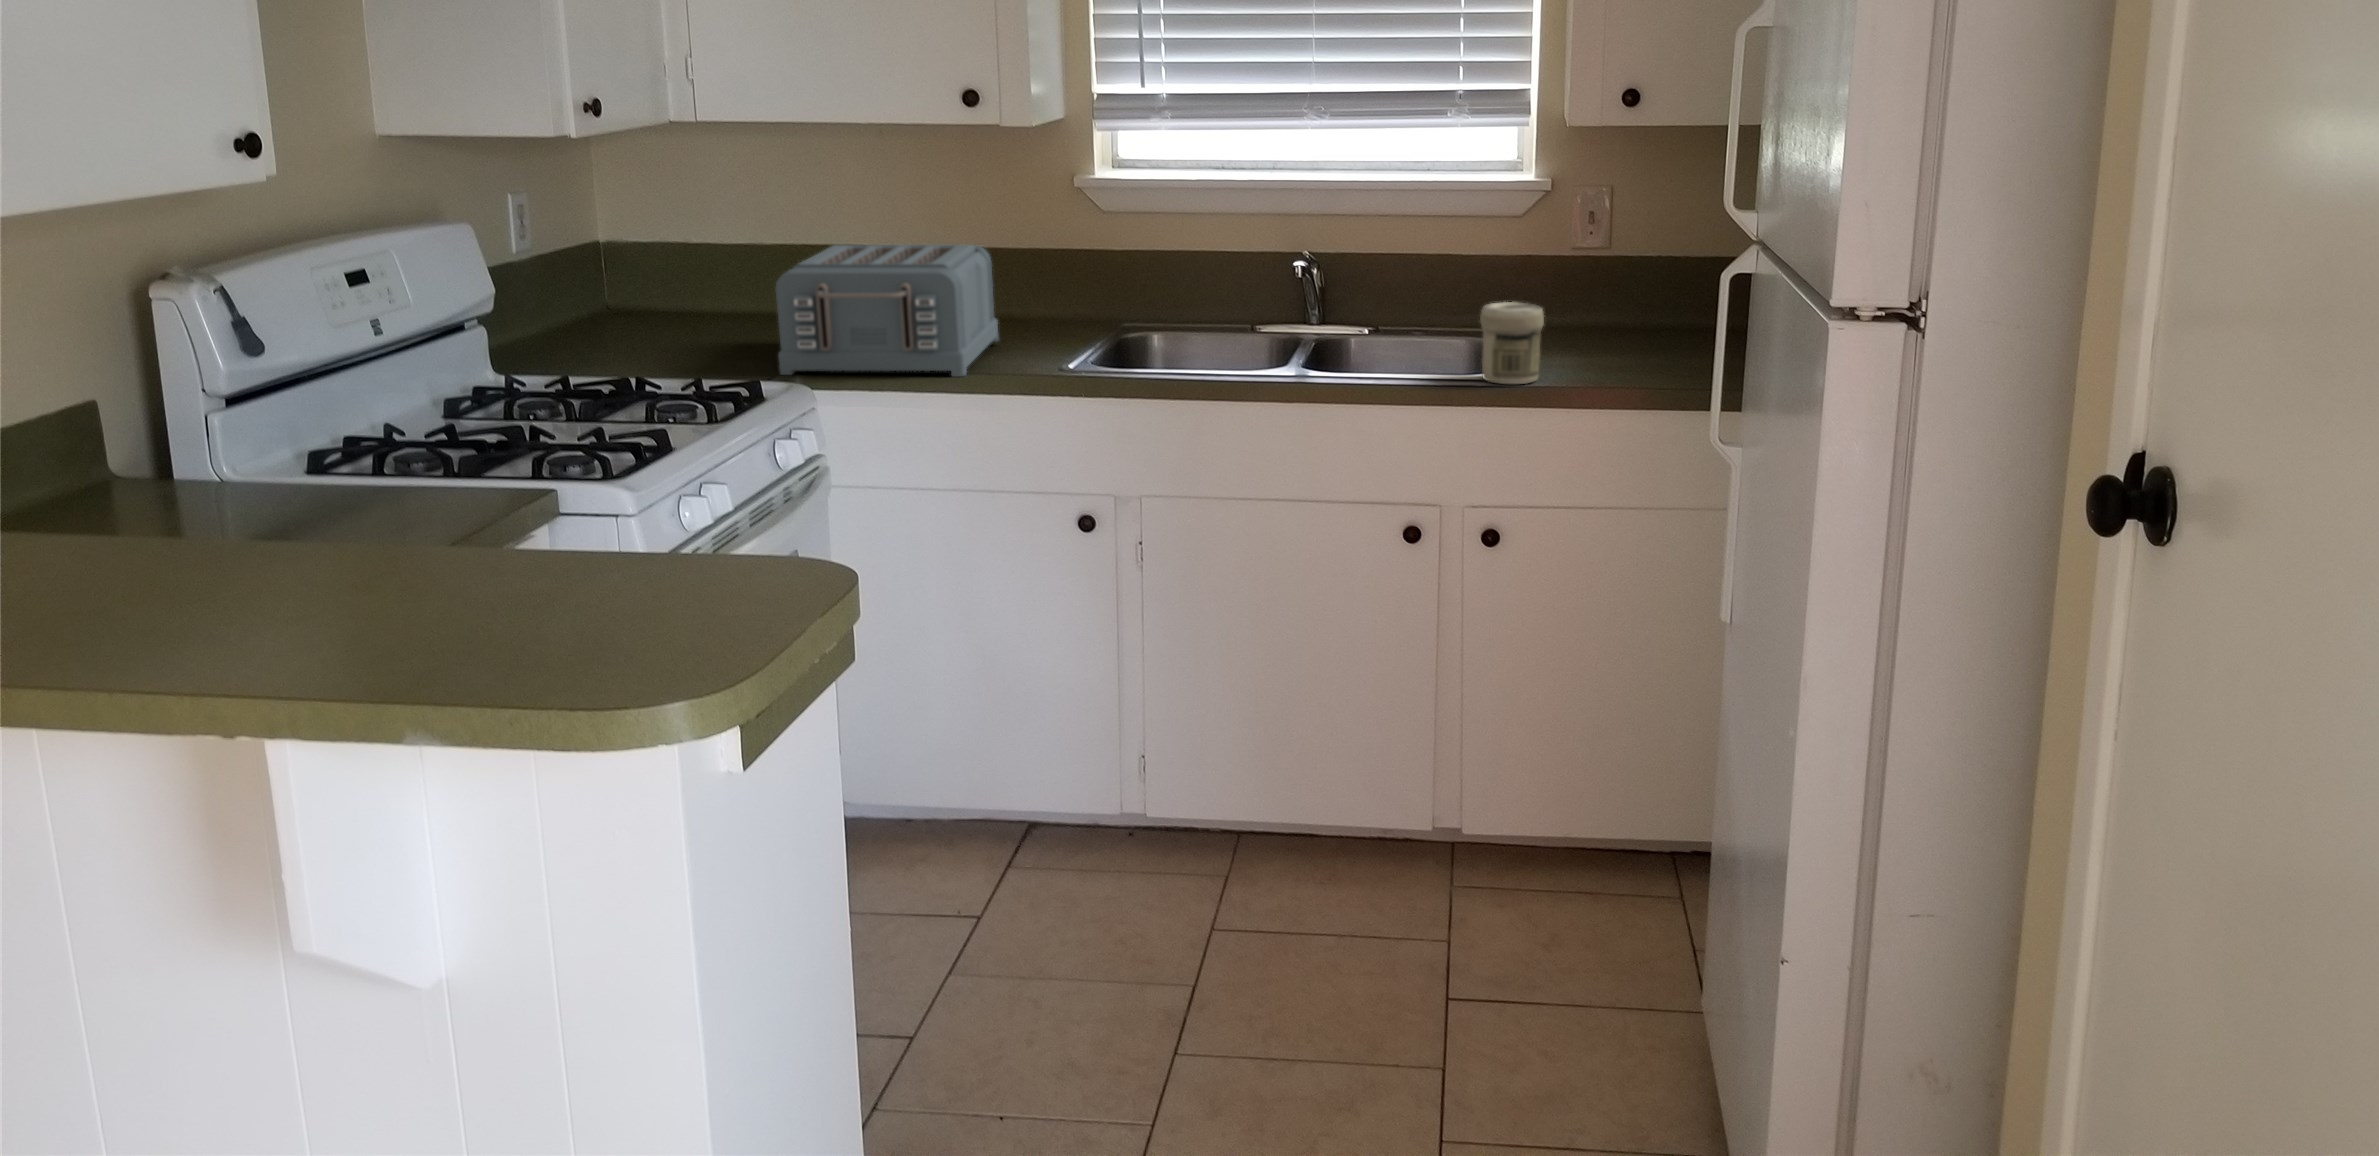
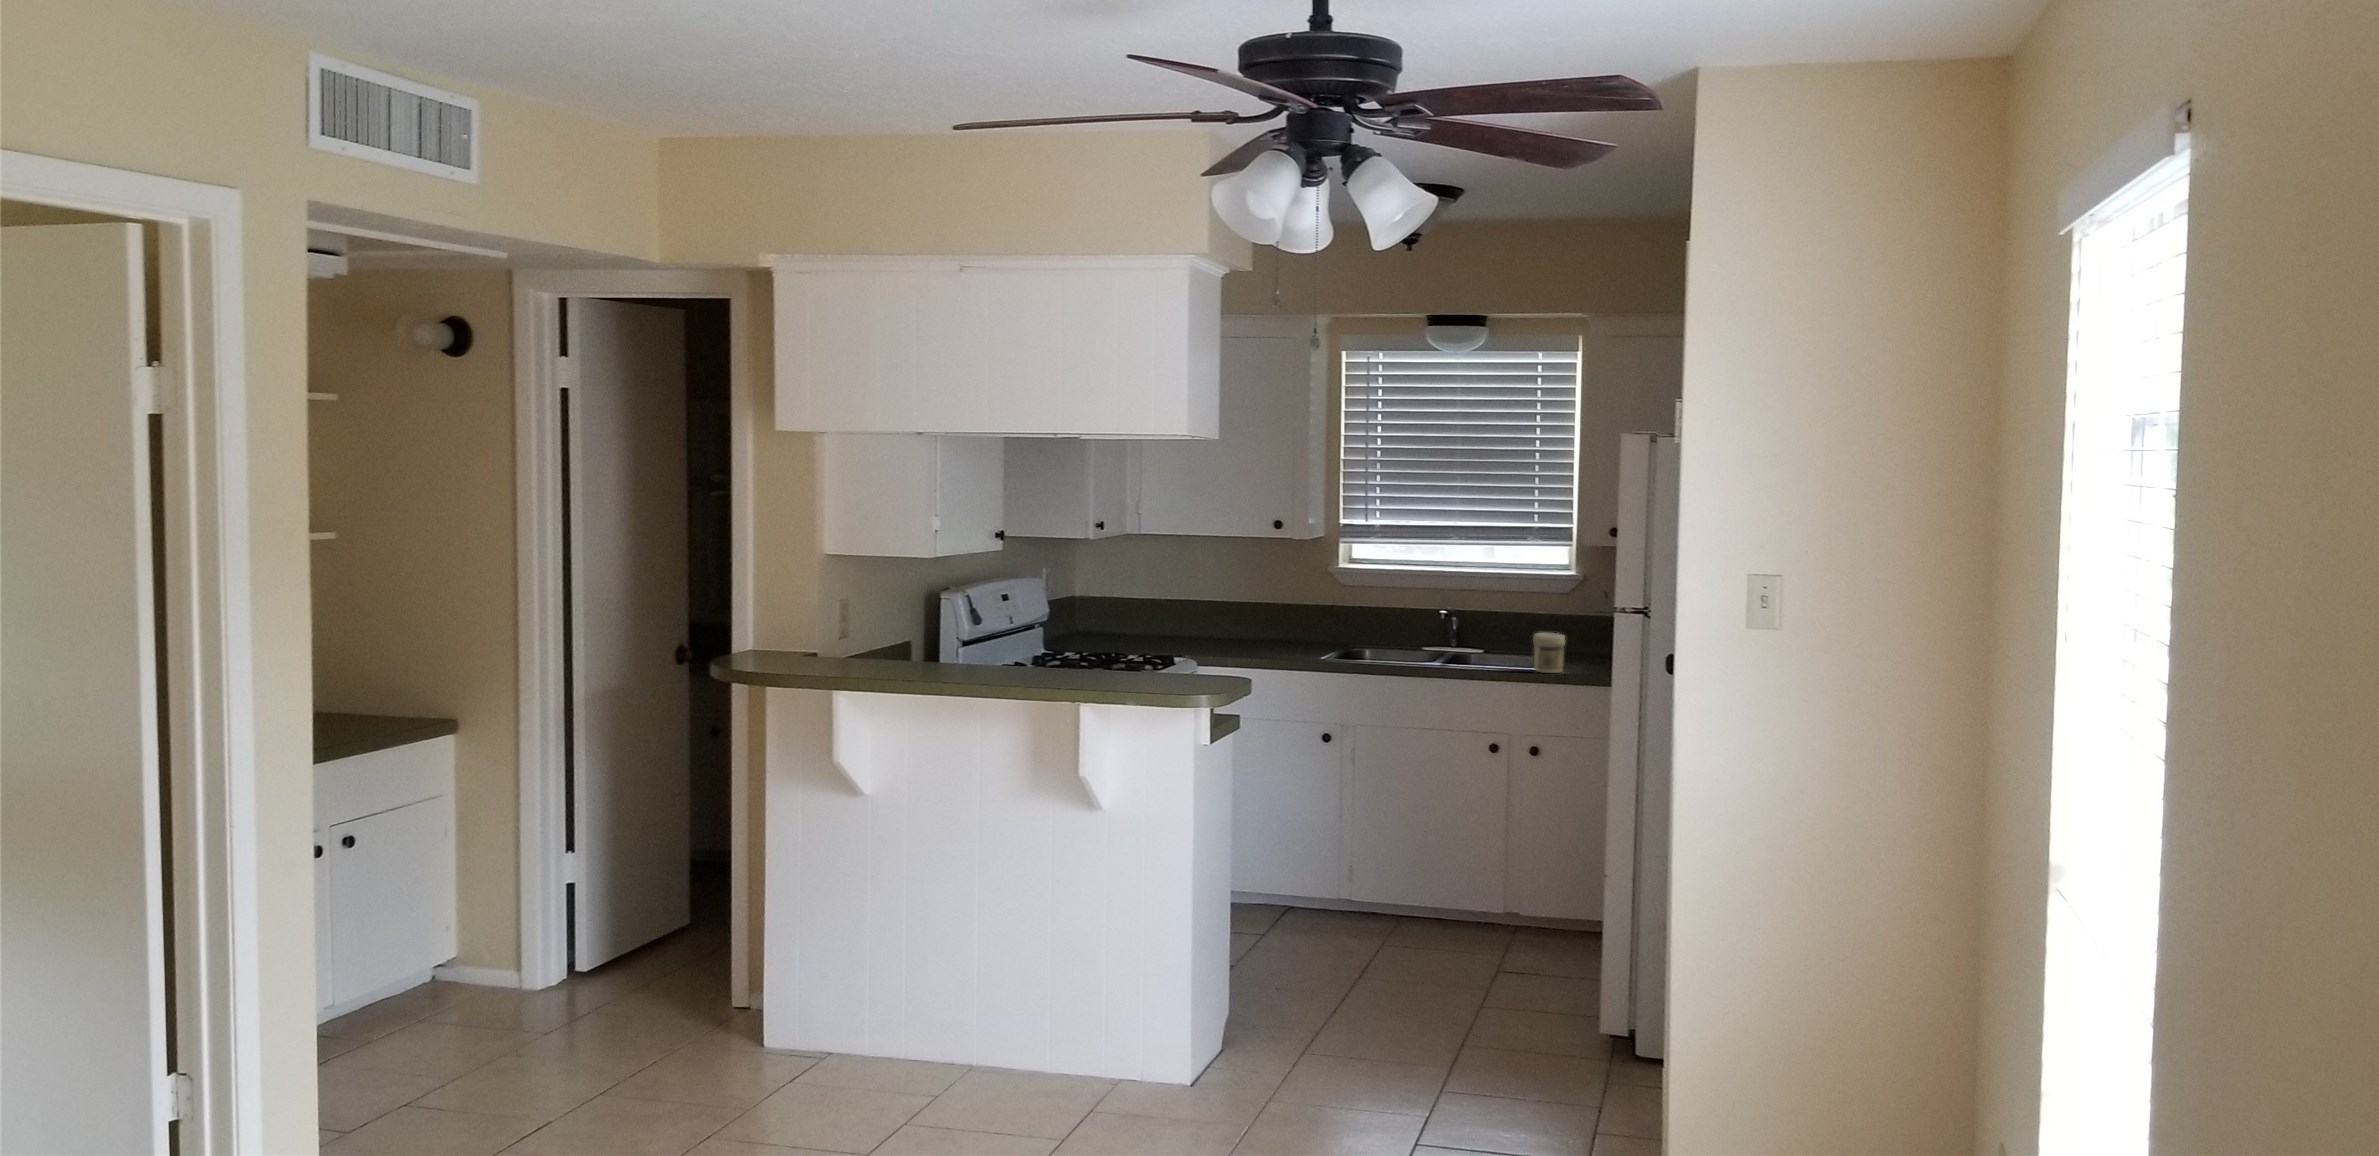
toaster: present [776,245,999,377] -> none [1180,596,1286,660]

